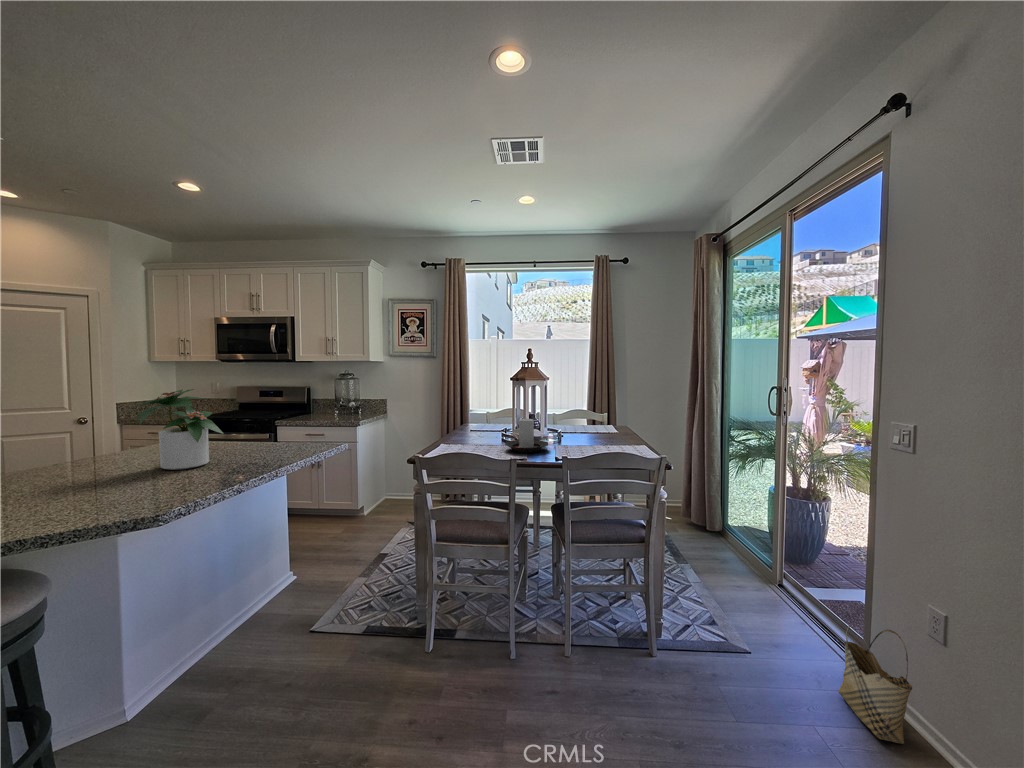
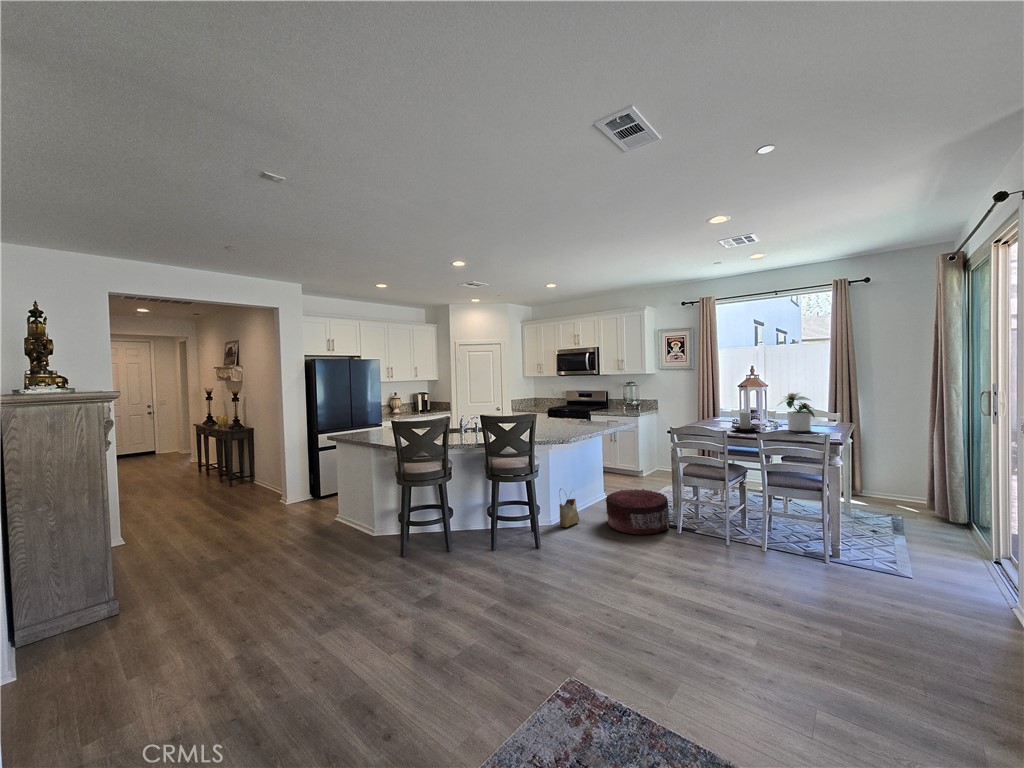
potted plant: present [135,389,223,470] -> present [777,392,815,431]
pouf: none [266,572,406,709] -> present [606,489,670,535]
woven basket: present [838,626,912,744] -> present [559,489,580,527]

